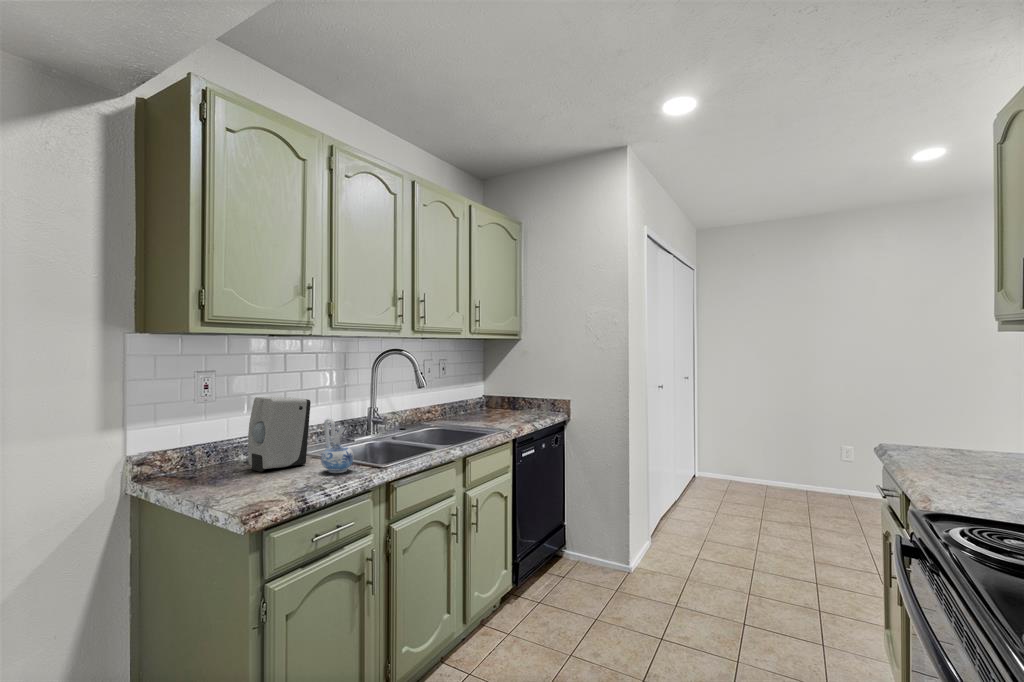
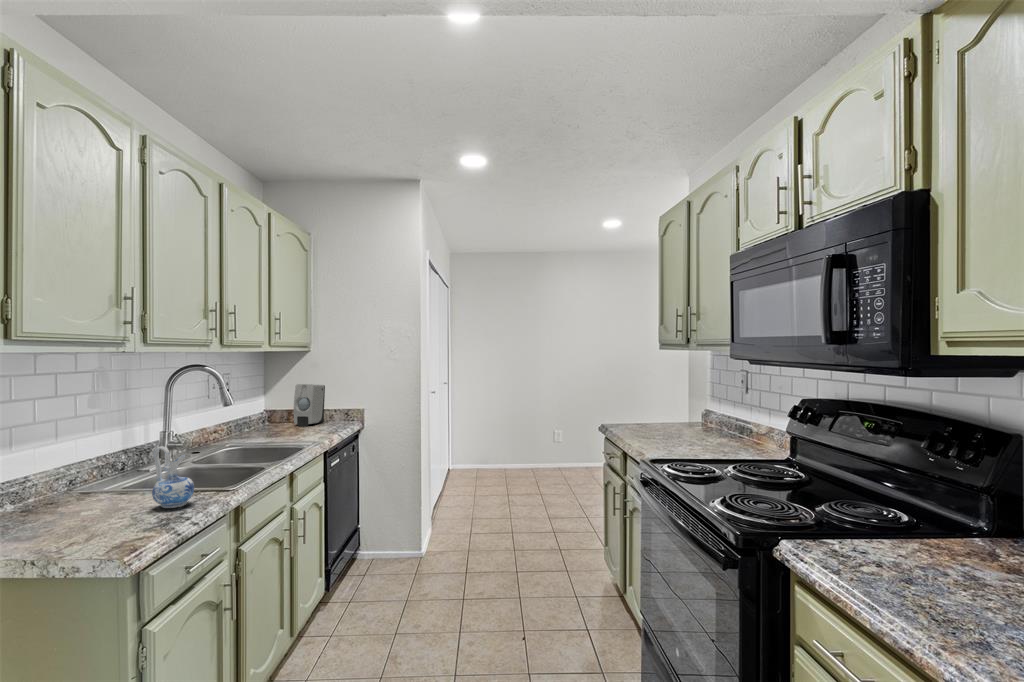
soap dispenser: present [248,397,311,472] -> present [294,384,325,426]

